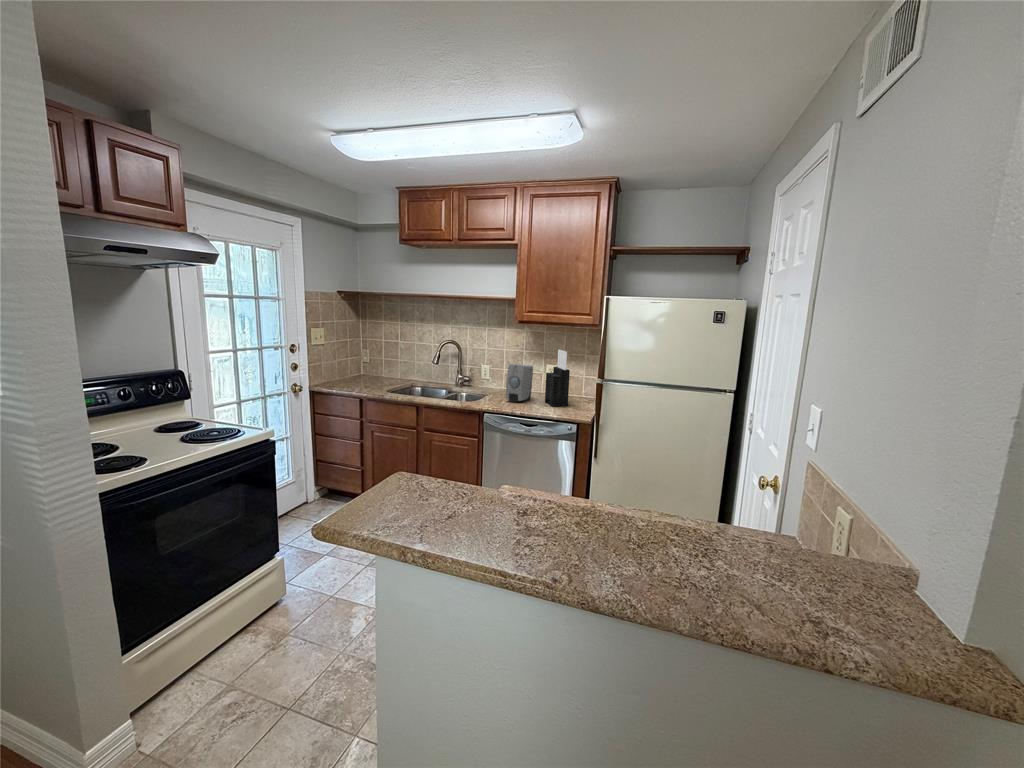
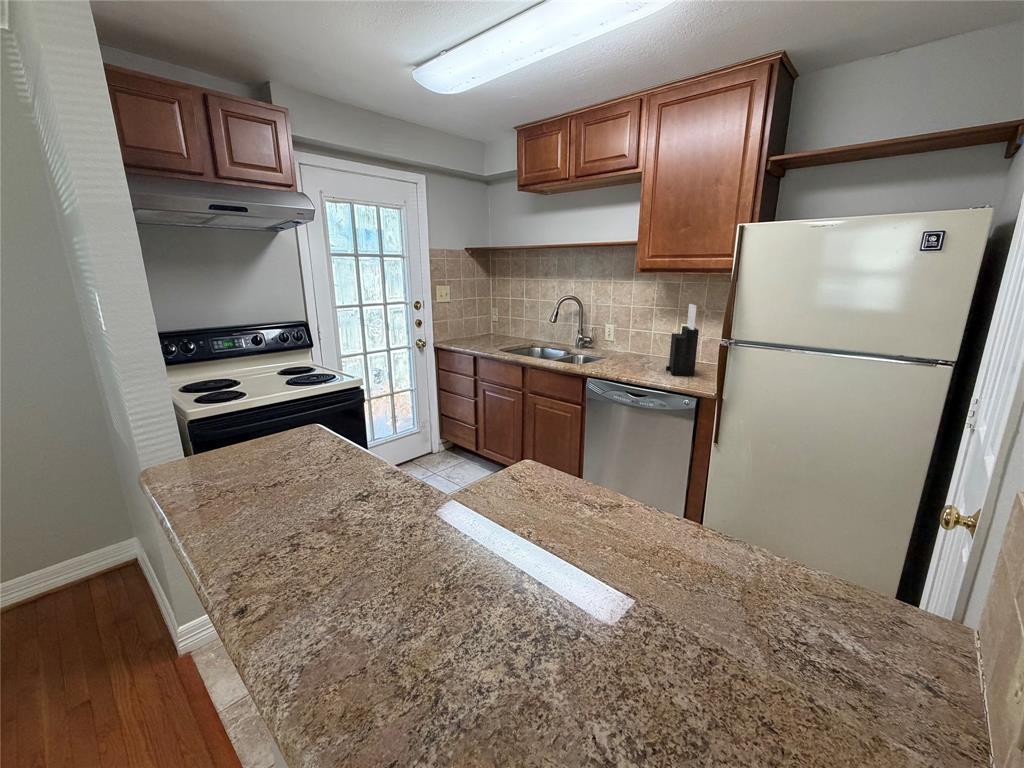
soap dispenser: present [506,364,533,402] -> none [620,322,658,368]

